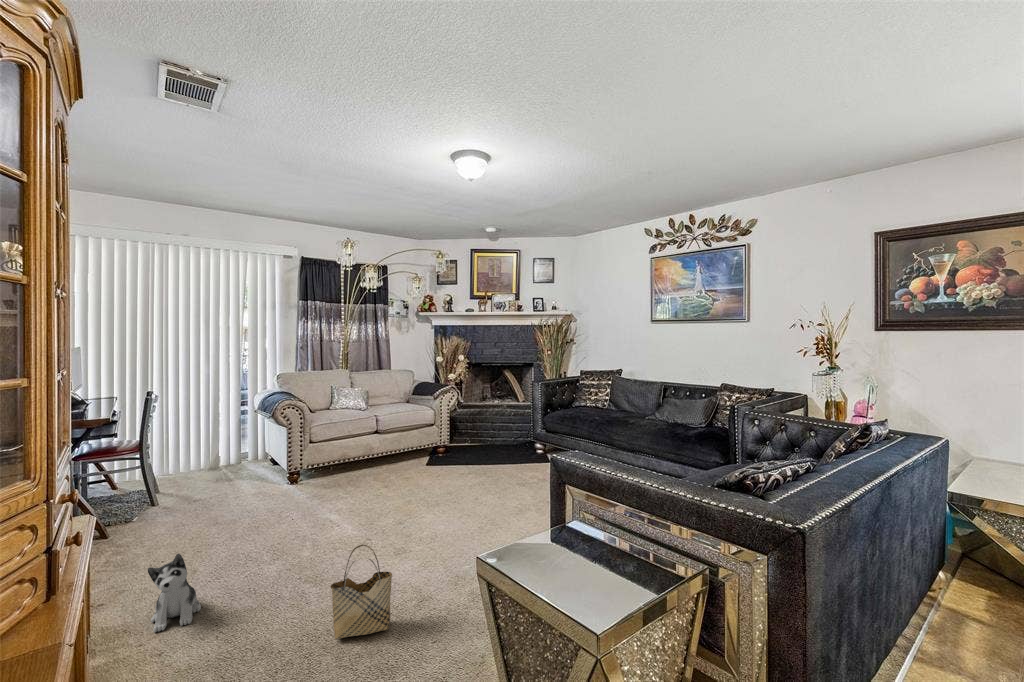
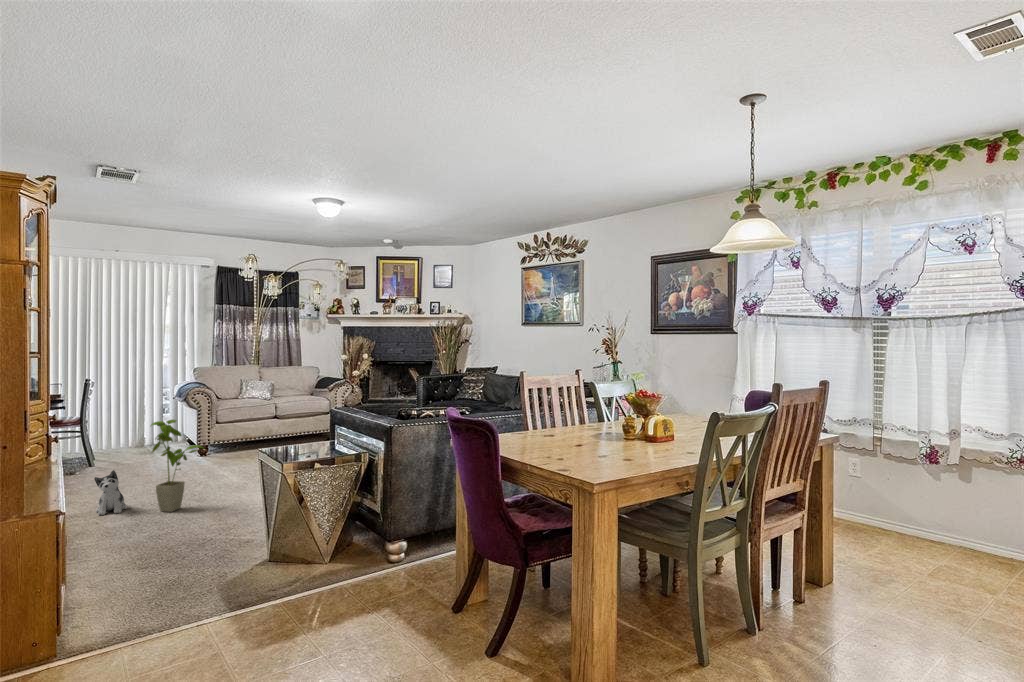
house plant: none [237,472,324,621] -> present [151,419,204,512]
woven basket: present [331,545,392,639] -> none [206,465,247,517]

